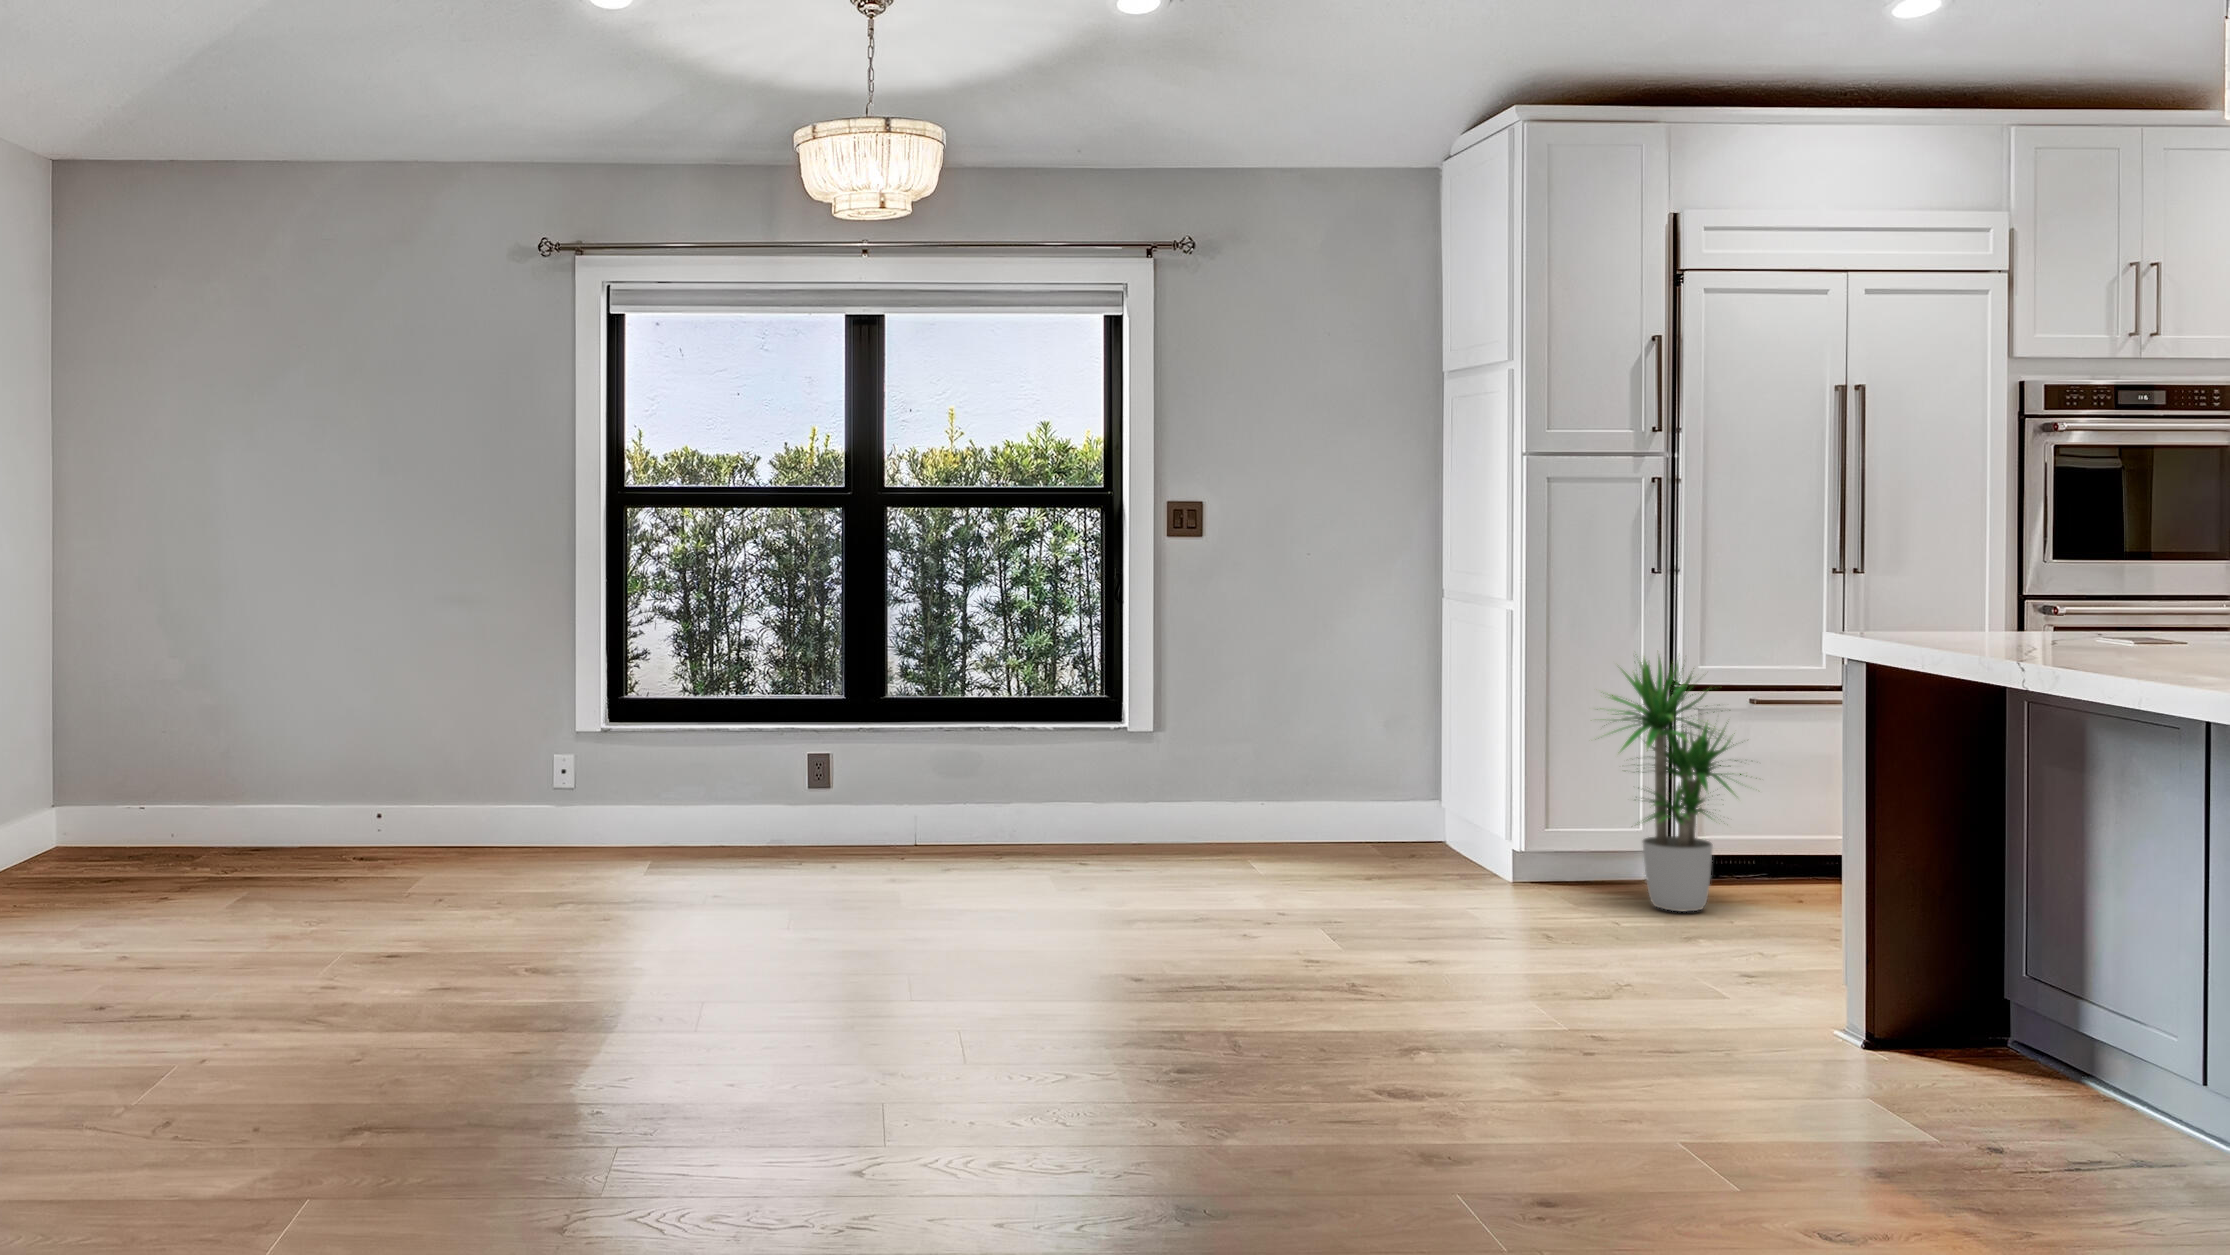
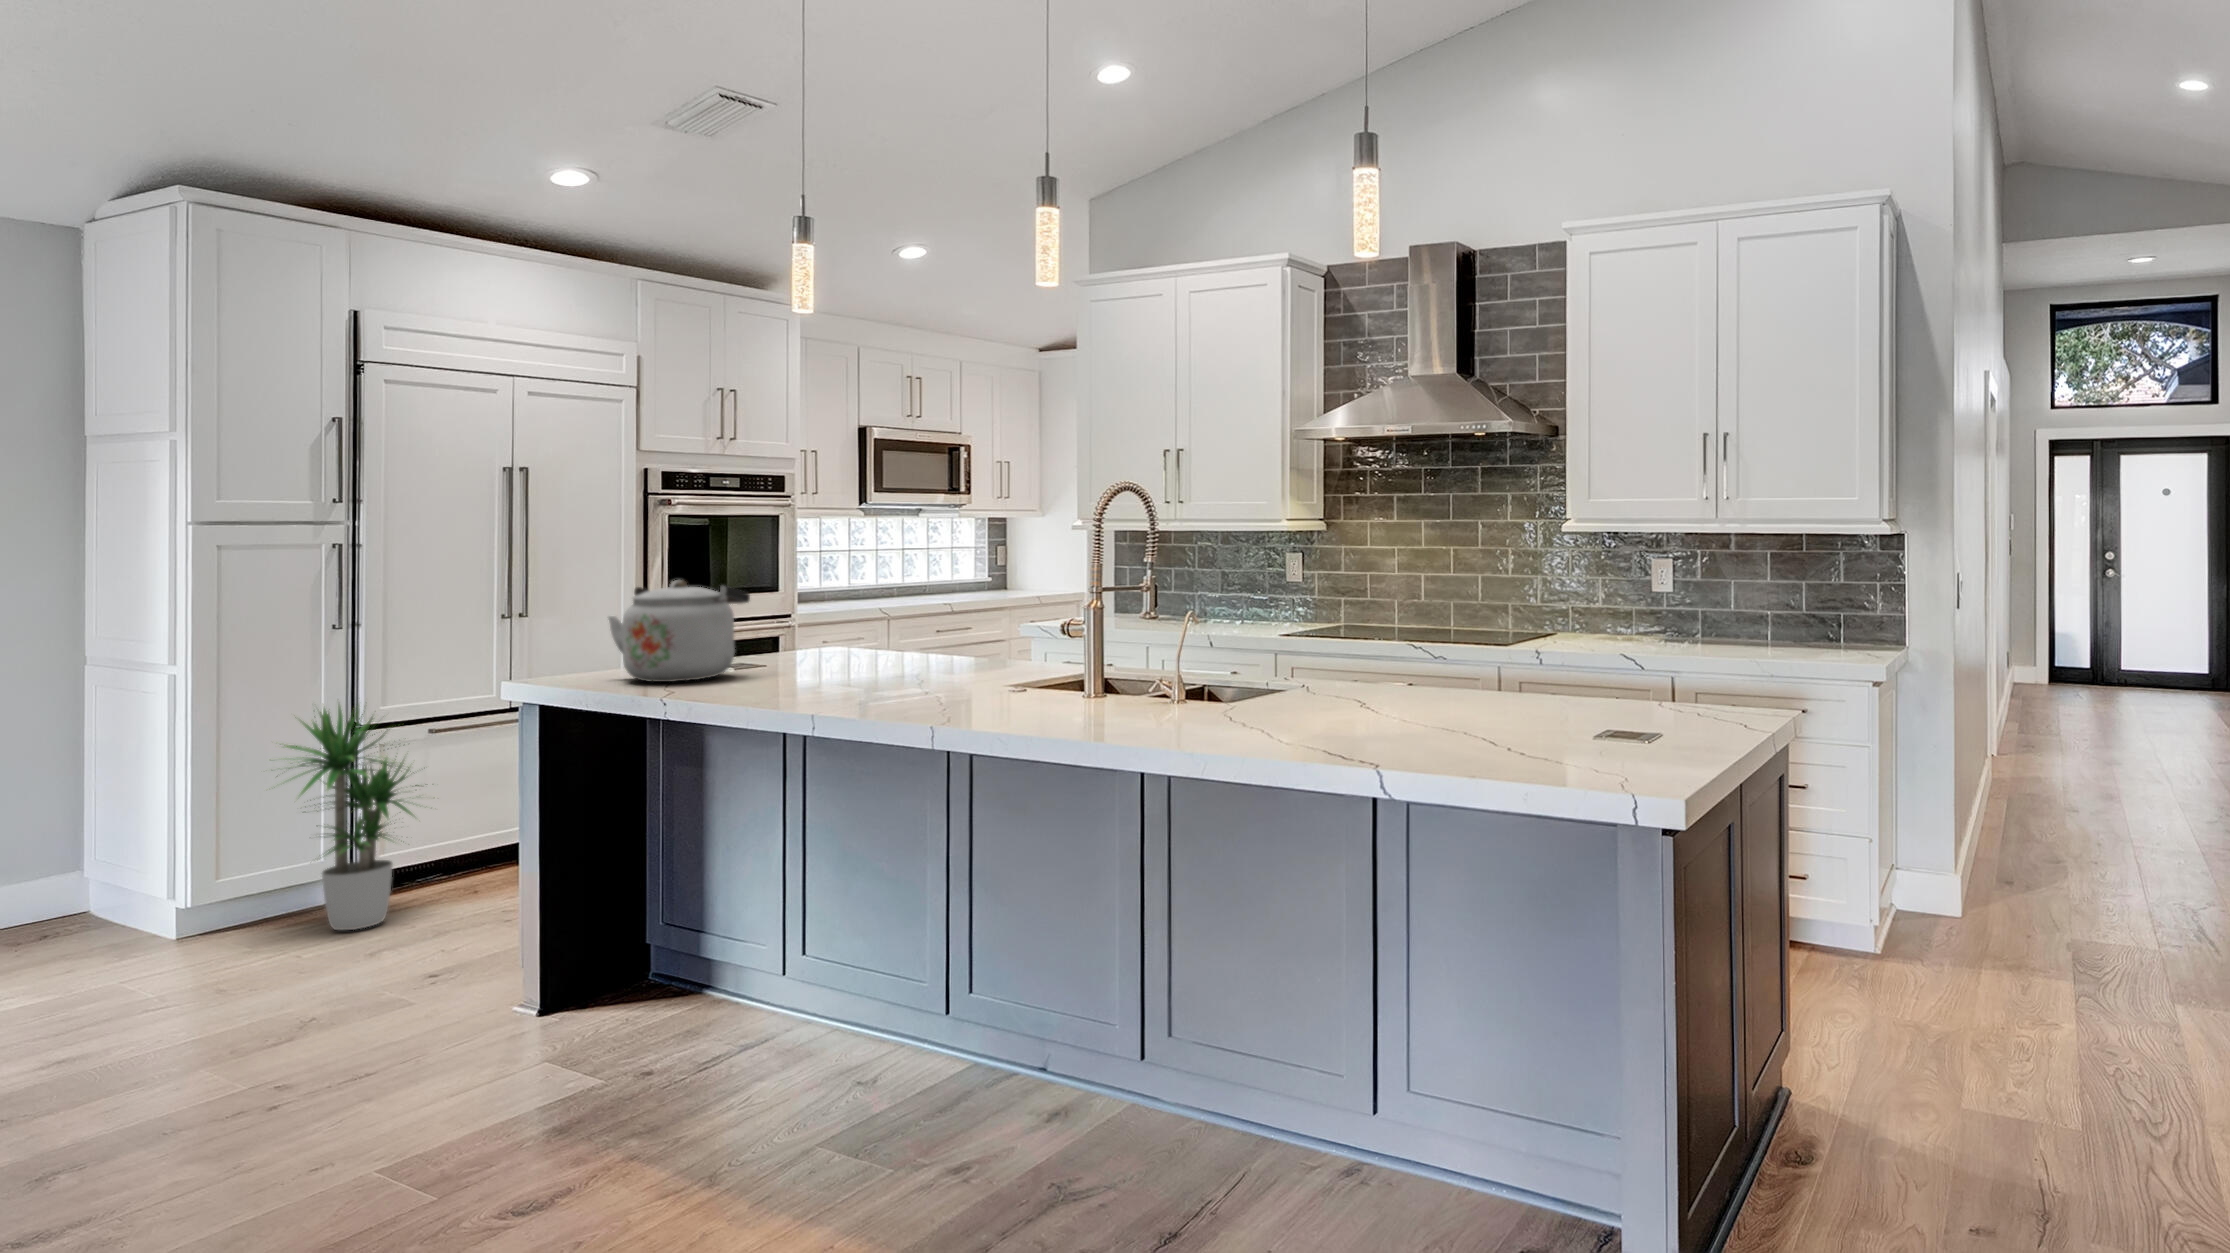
kettle: none [1951,520,2152,655] -> present [608,580,750,682]

